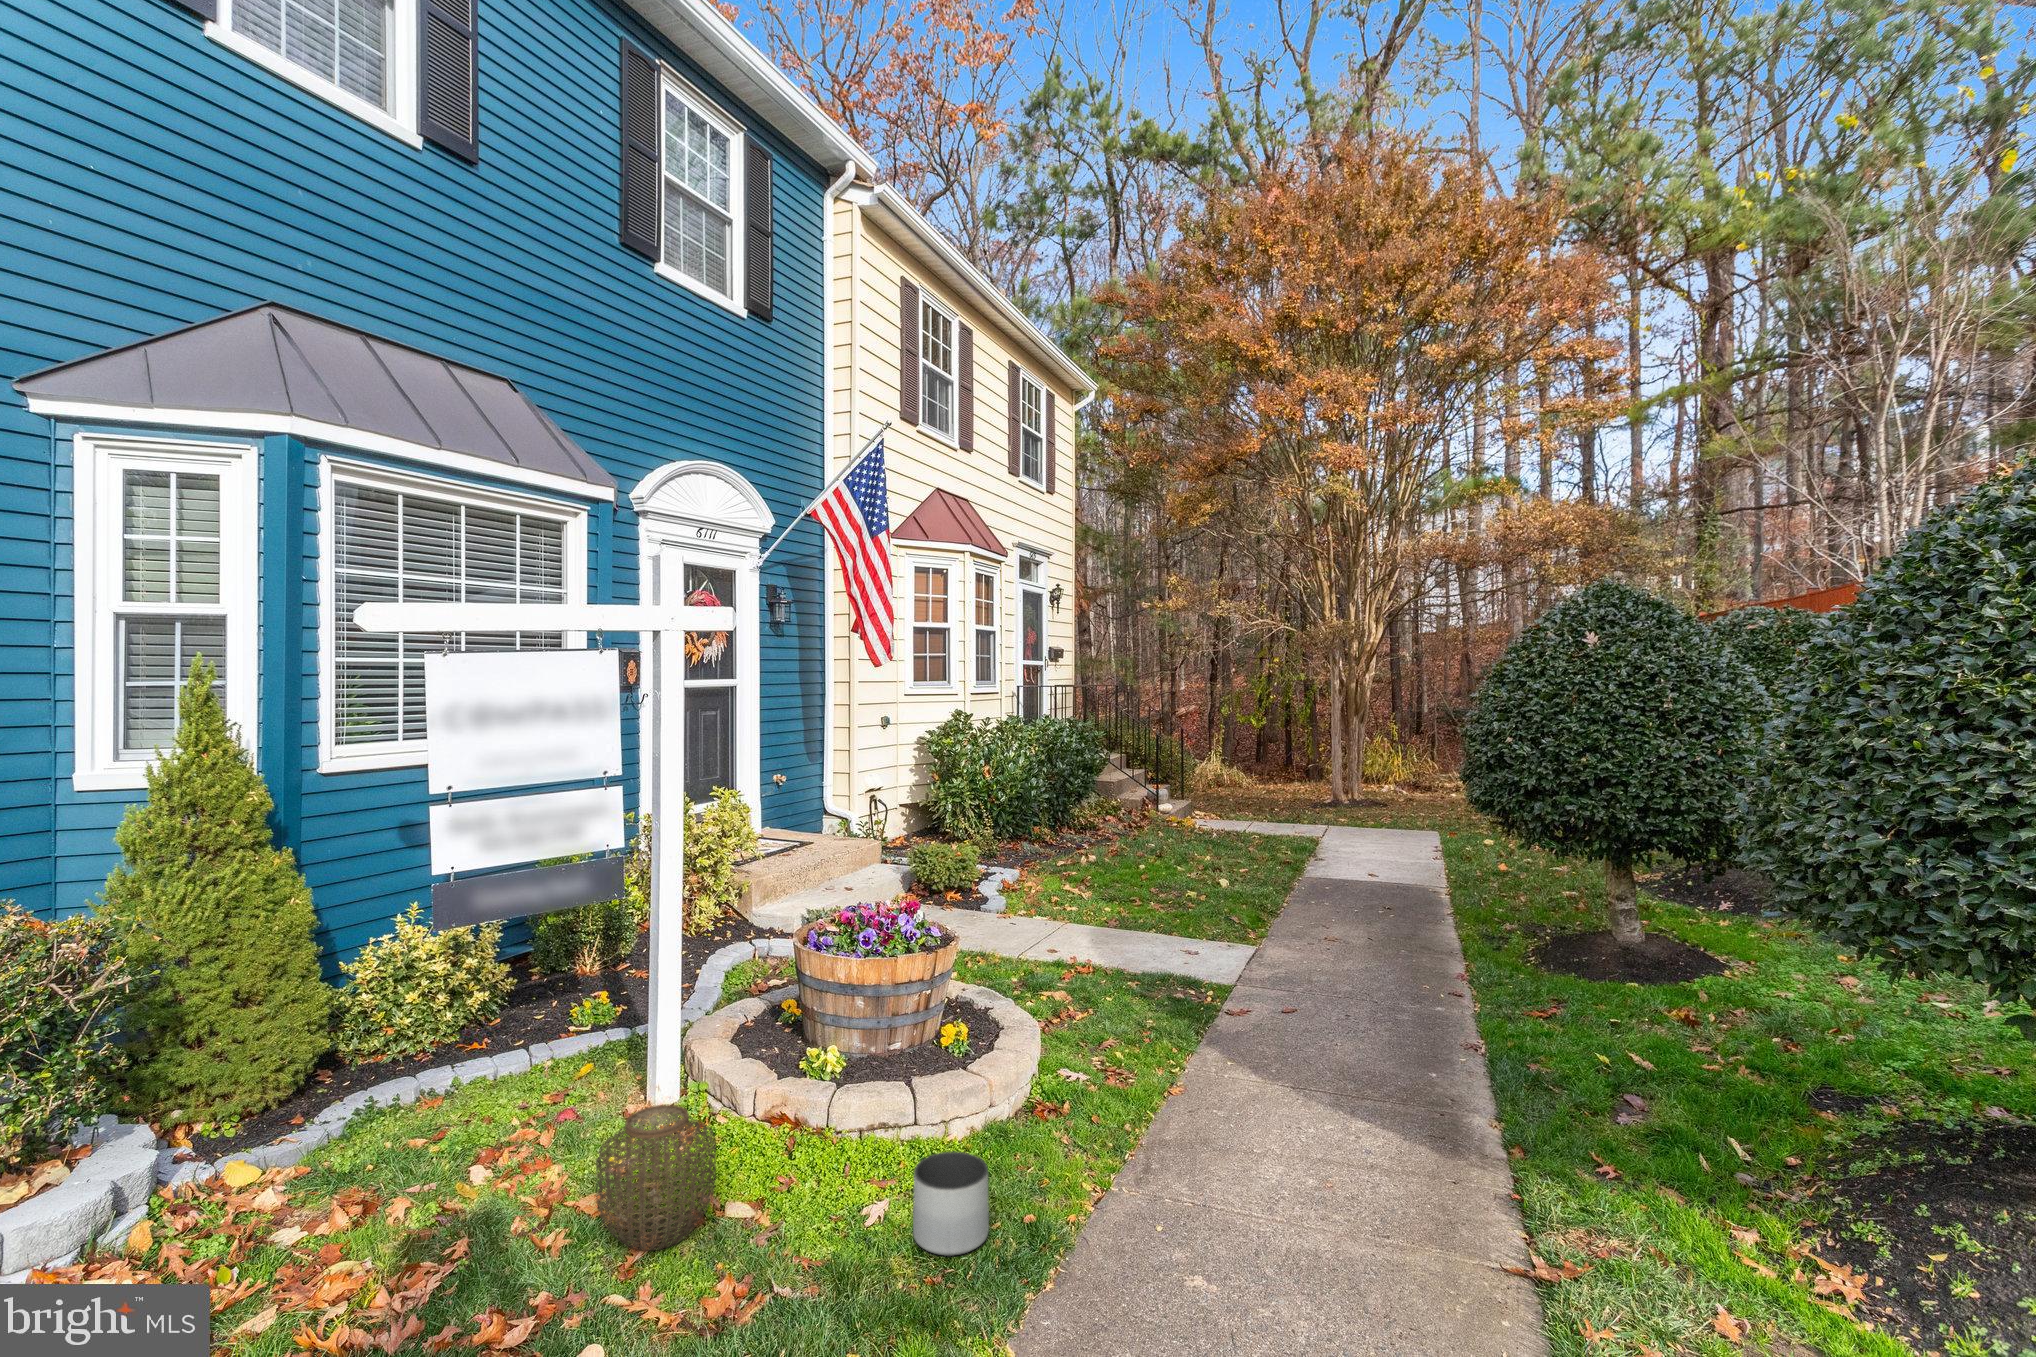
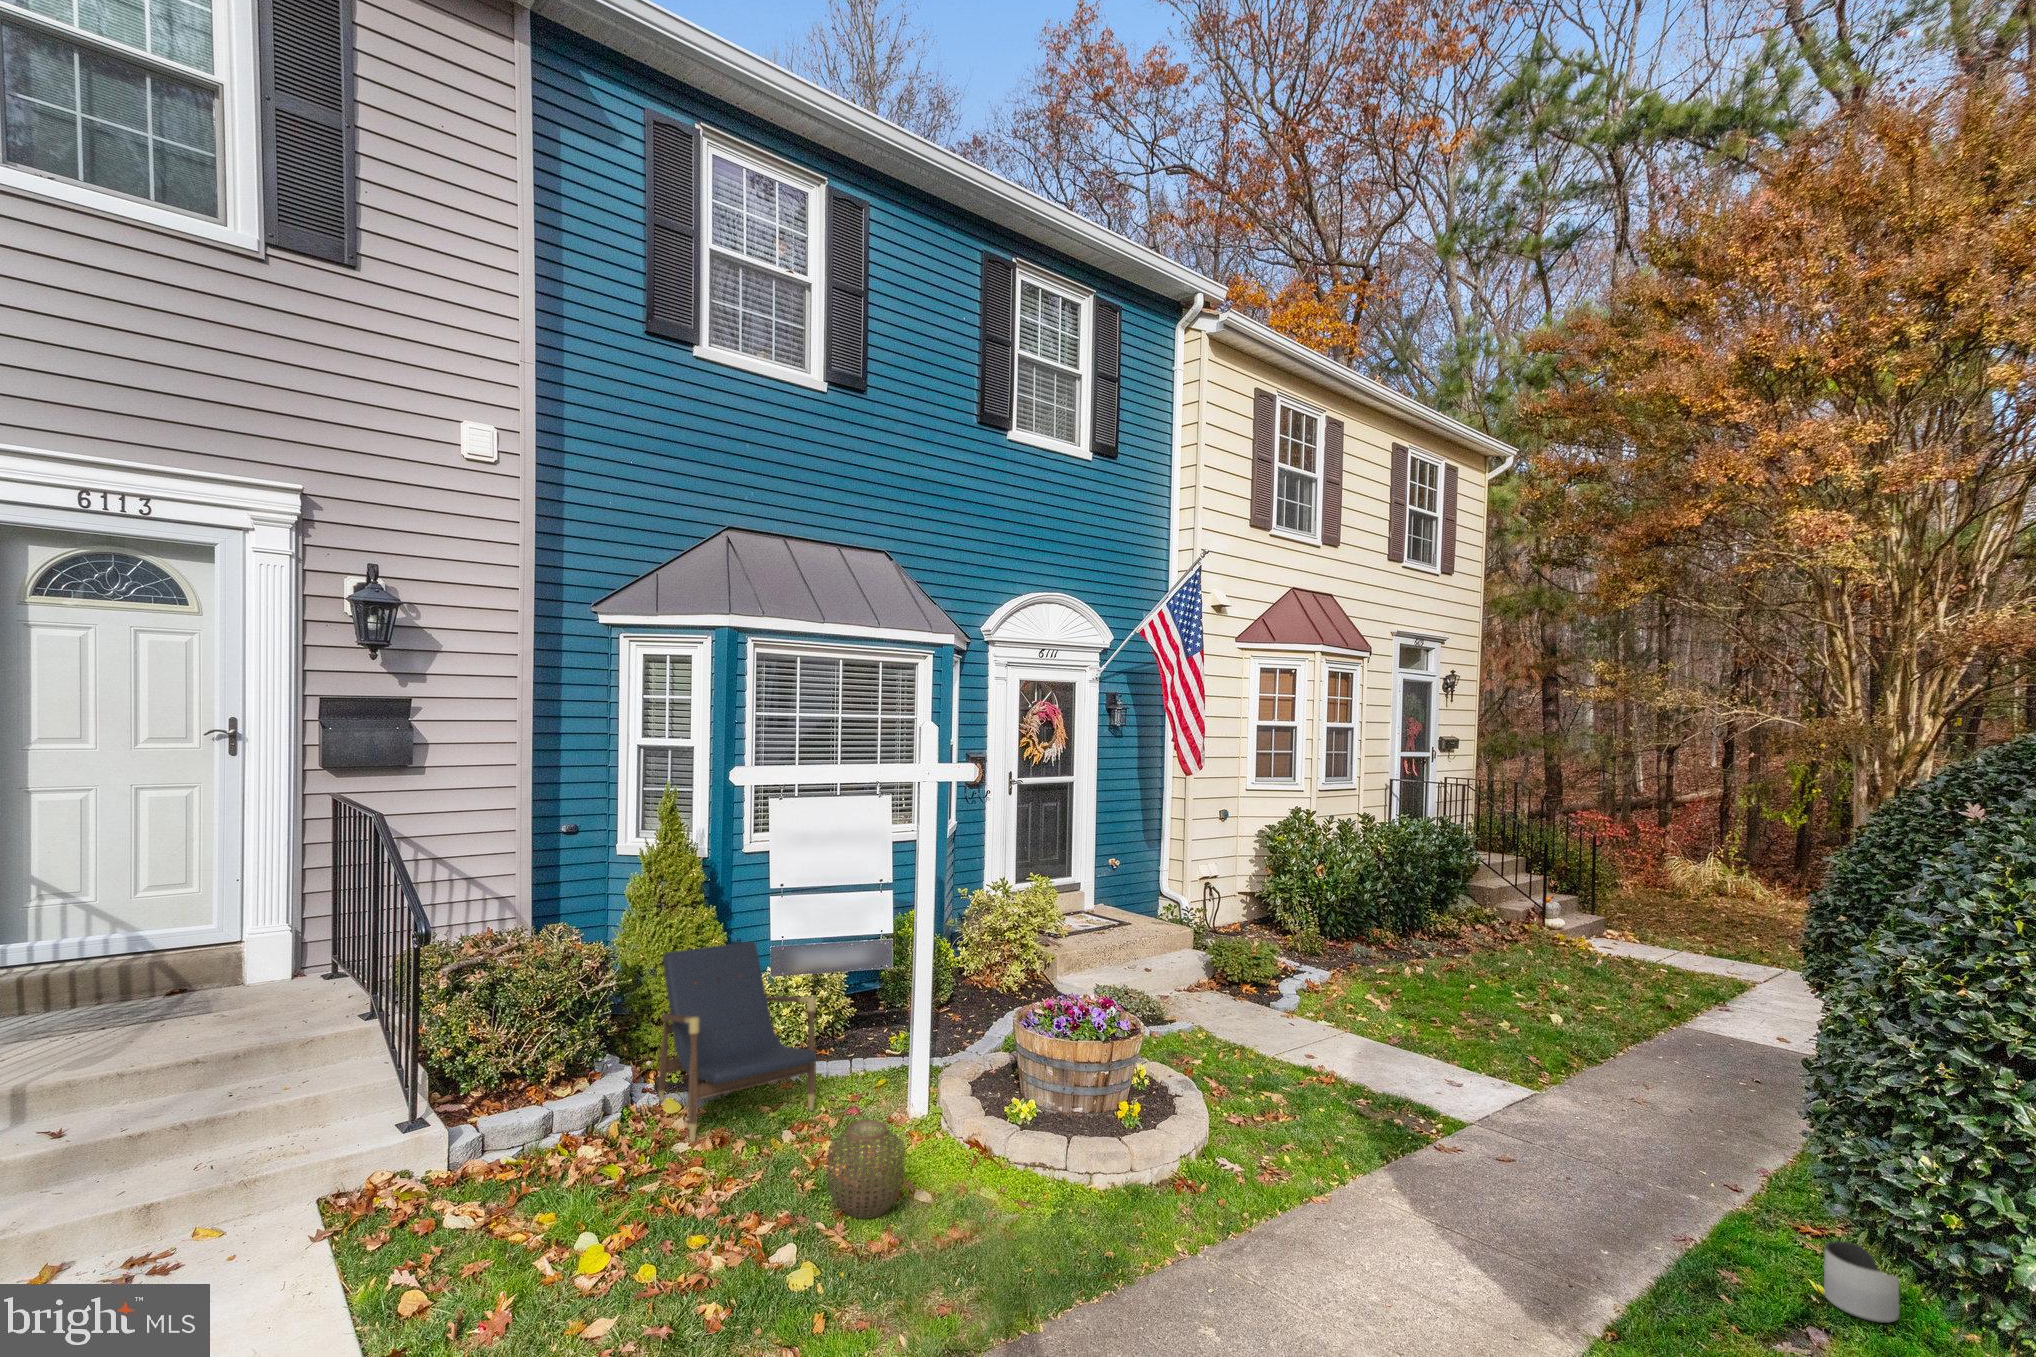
lounge chair: none [206,900,507,1217] -> present [658,941,816,1142]
planter: present [913,1152,989,1256] -> present [1824,1241,1899,1323]

